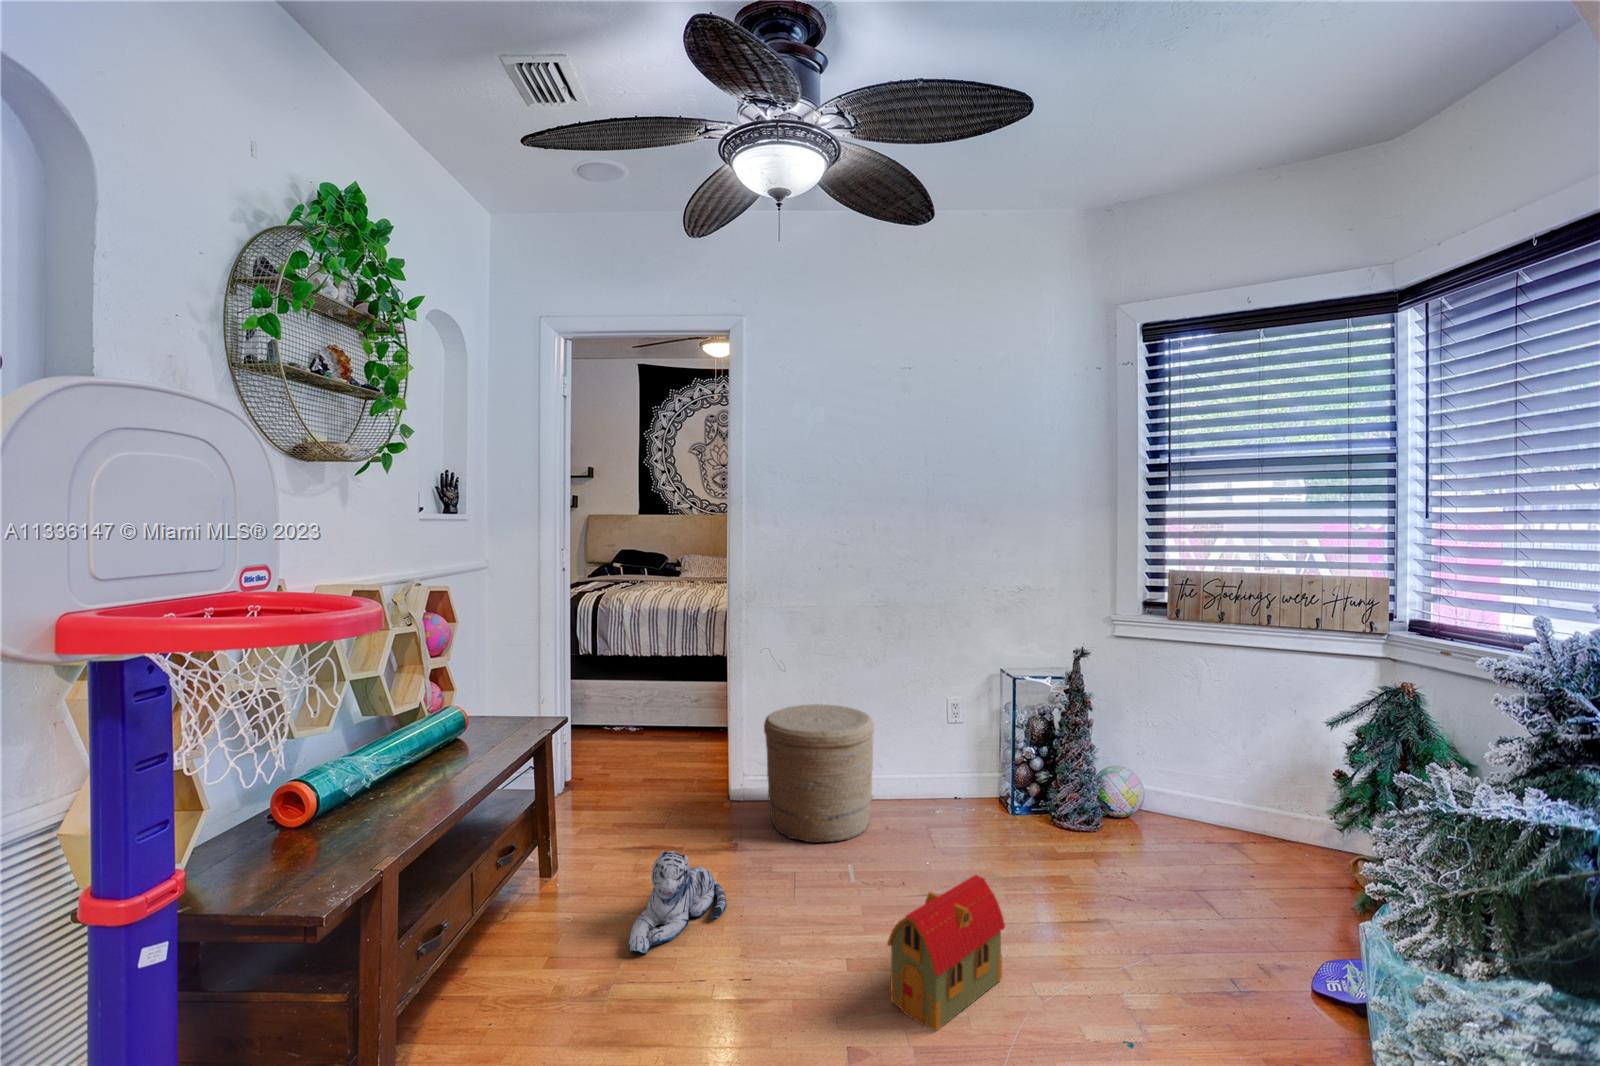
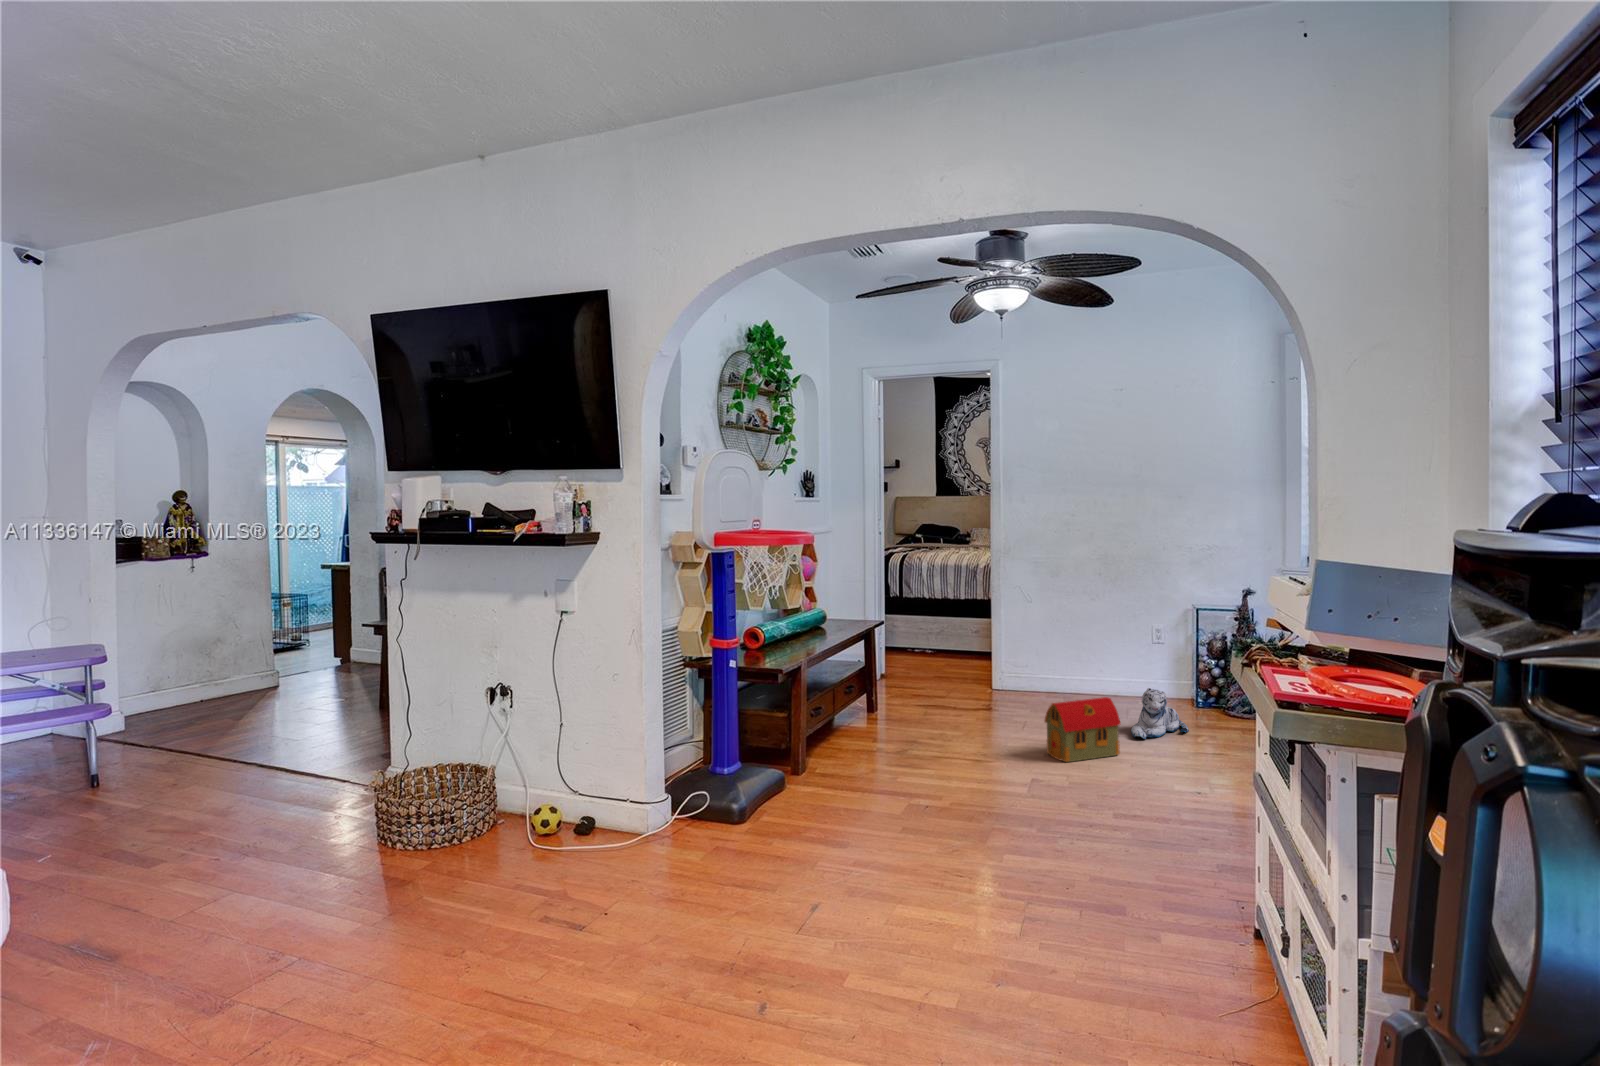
woven basket: present [764,704,874,843] -> none [1003,623,1082,707]
plush toy: present [629,851,727,953] -> present [1131,688,1189,739]

